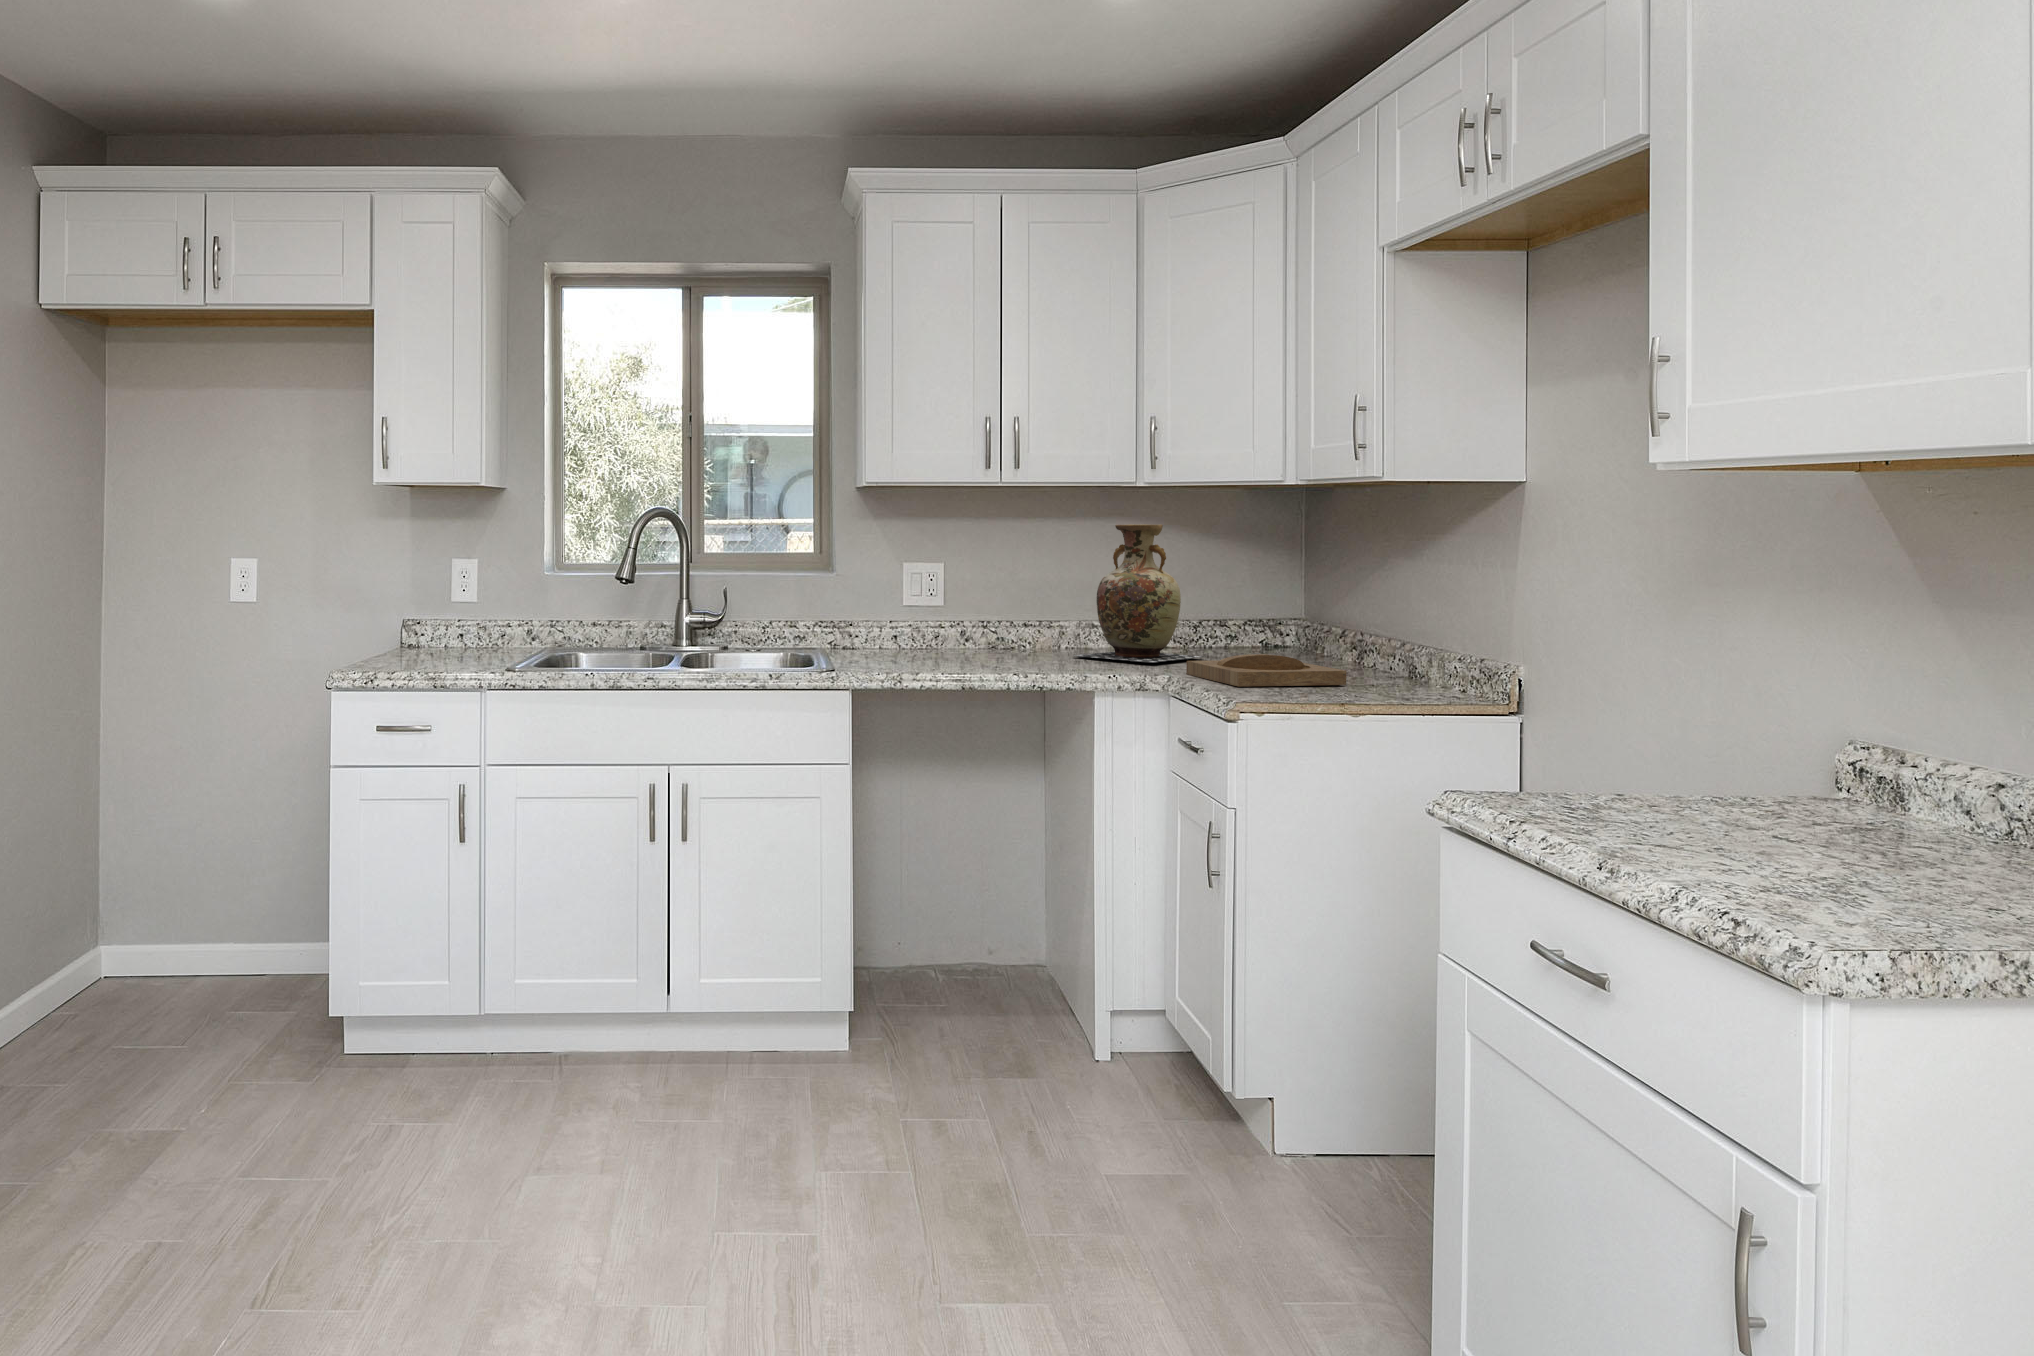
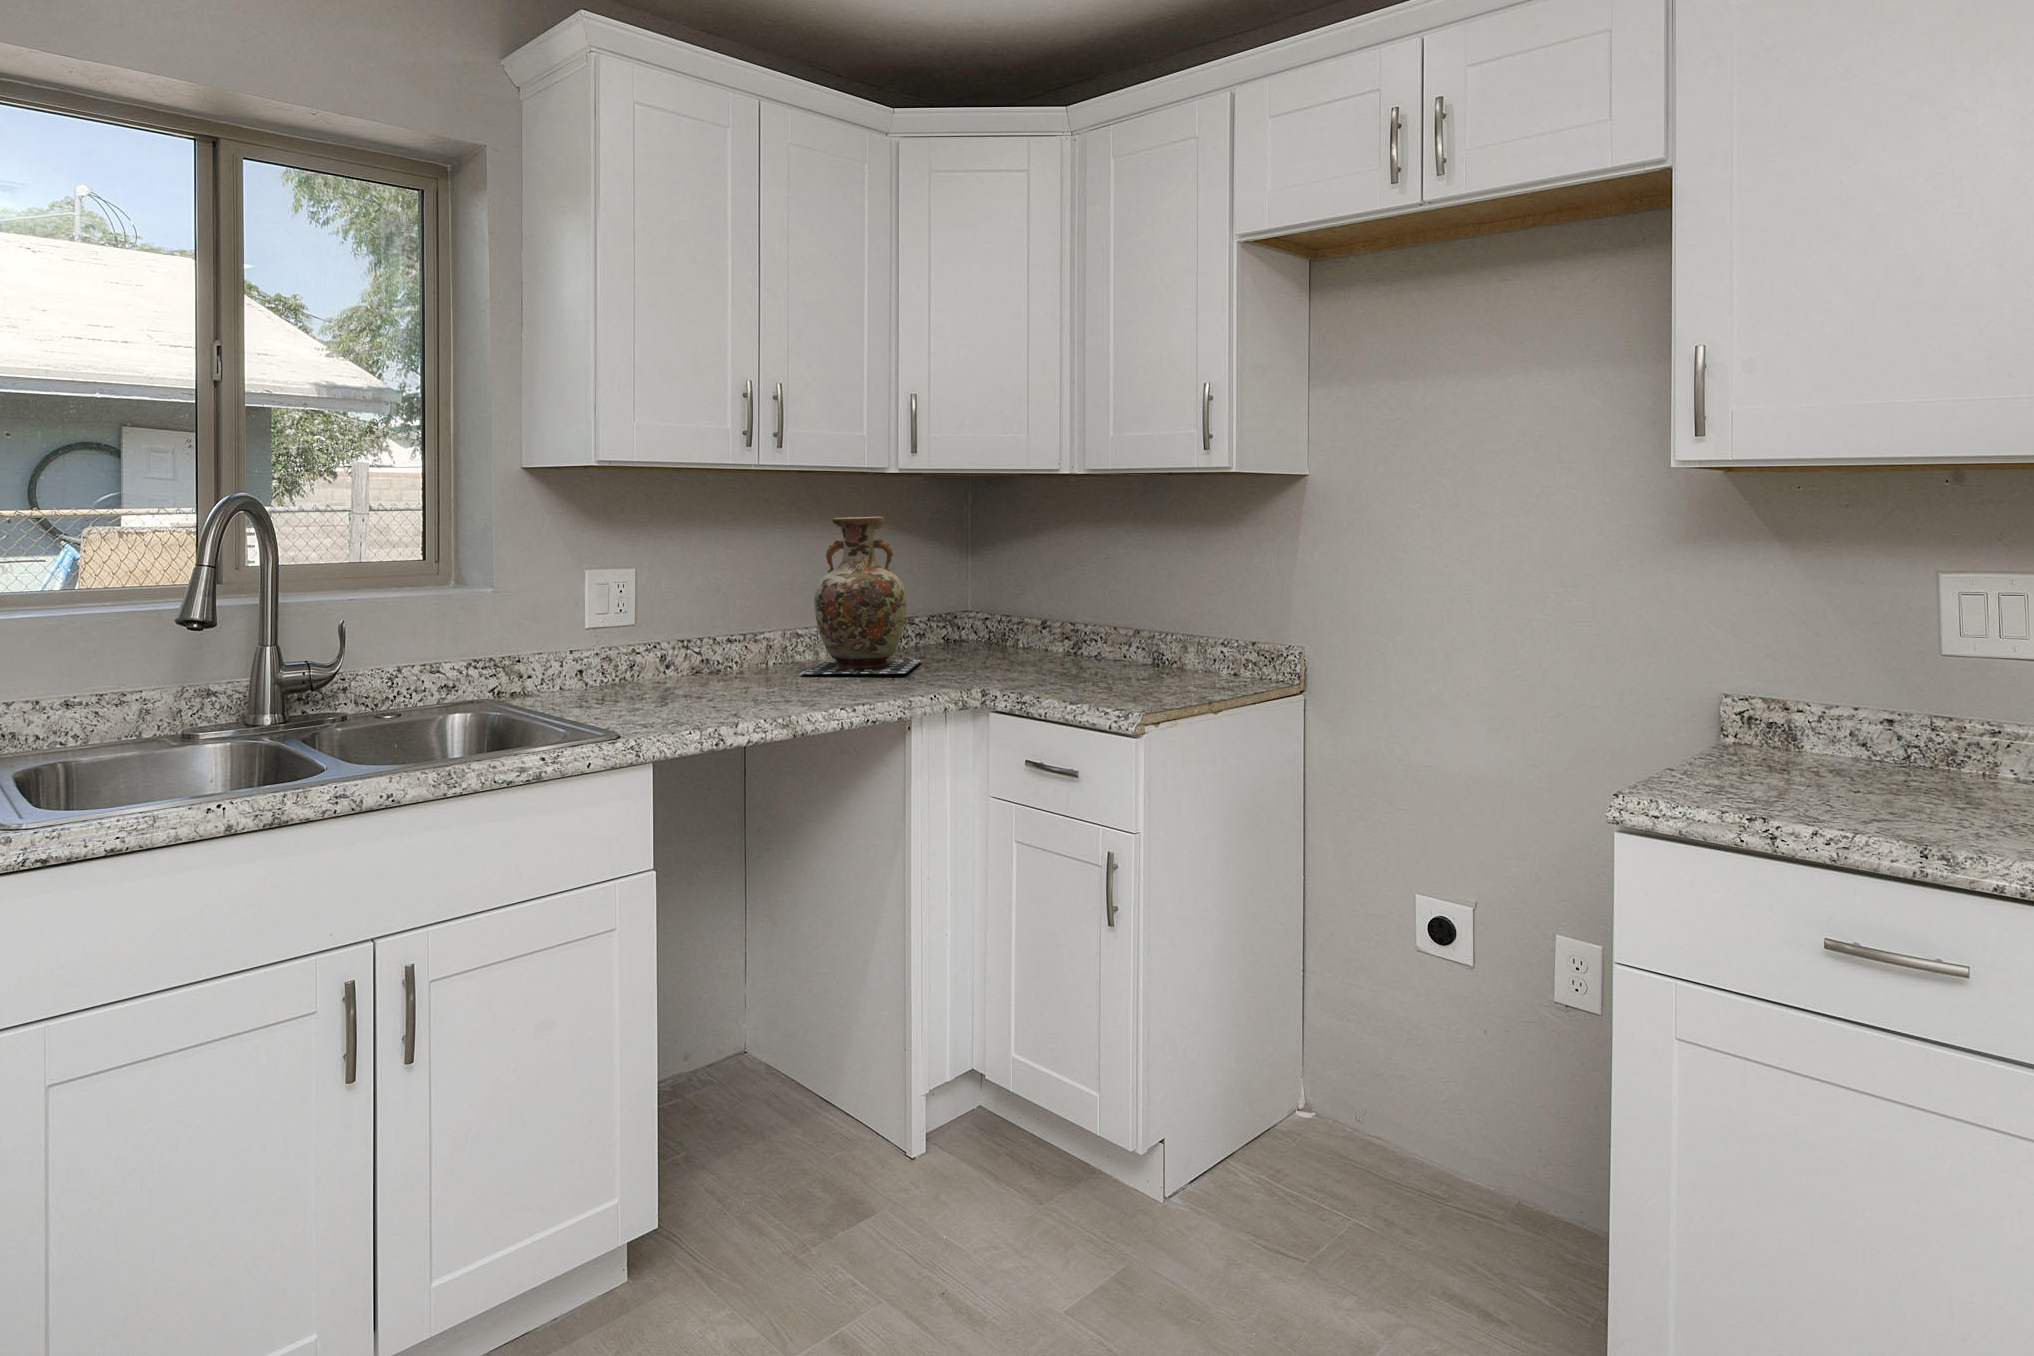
tray: present [1186,654,1346,687] -> none [965,654,1131,693]

